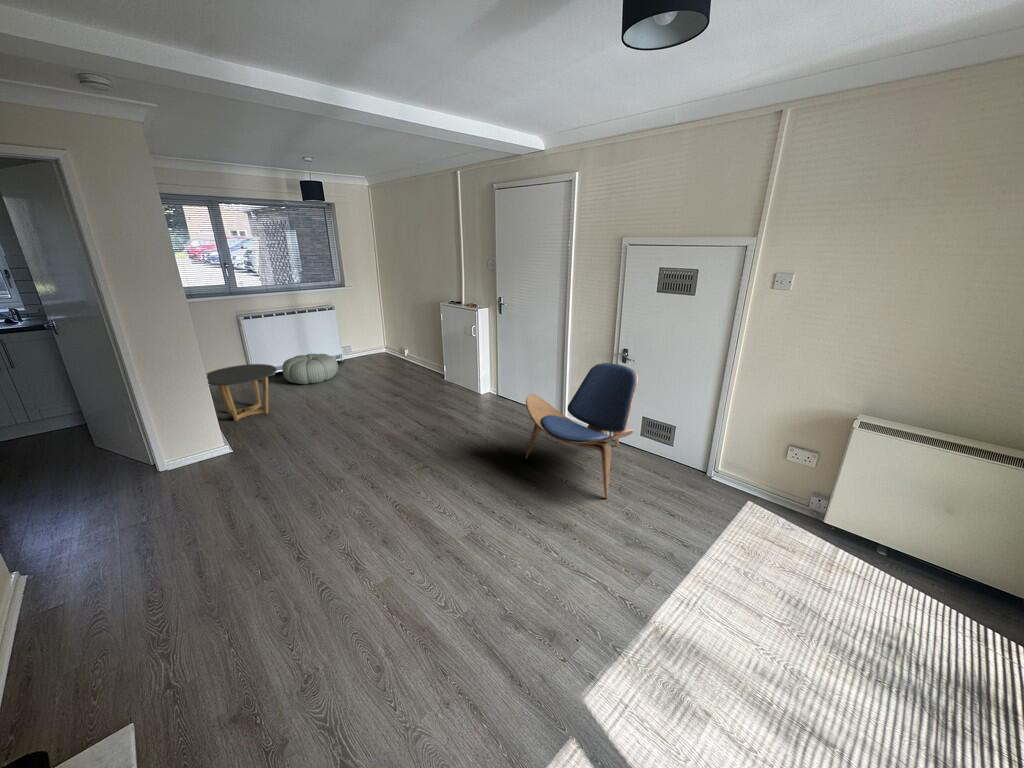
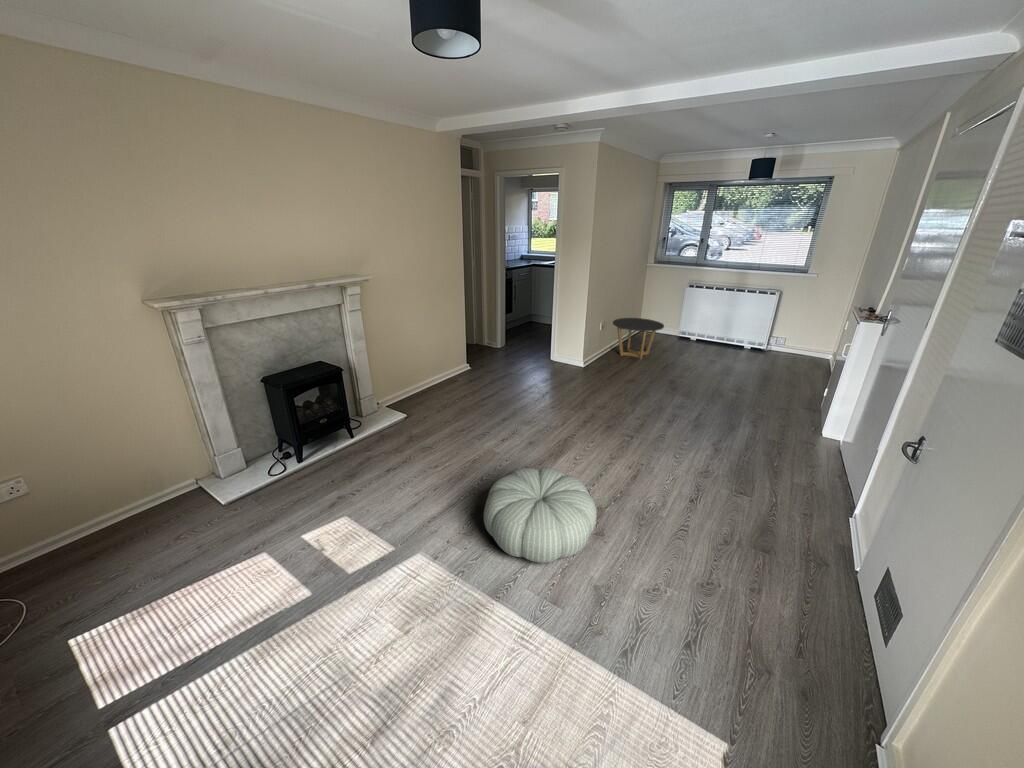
pouf: present [282,354,338,384] -> present [484,468,596,563]
lounge chair: present [526,363,638,499] -> none [674,426,881,587]

